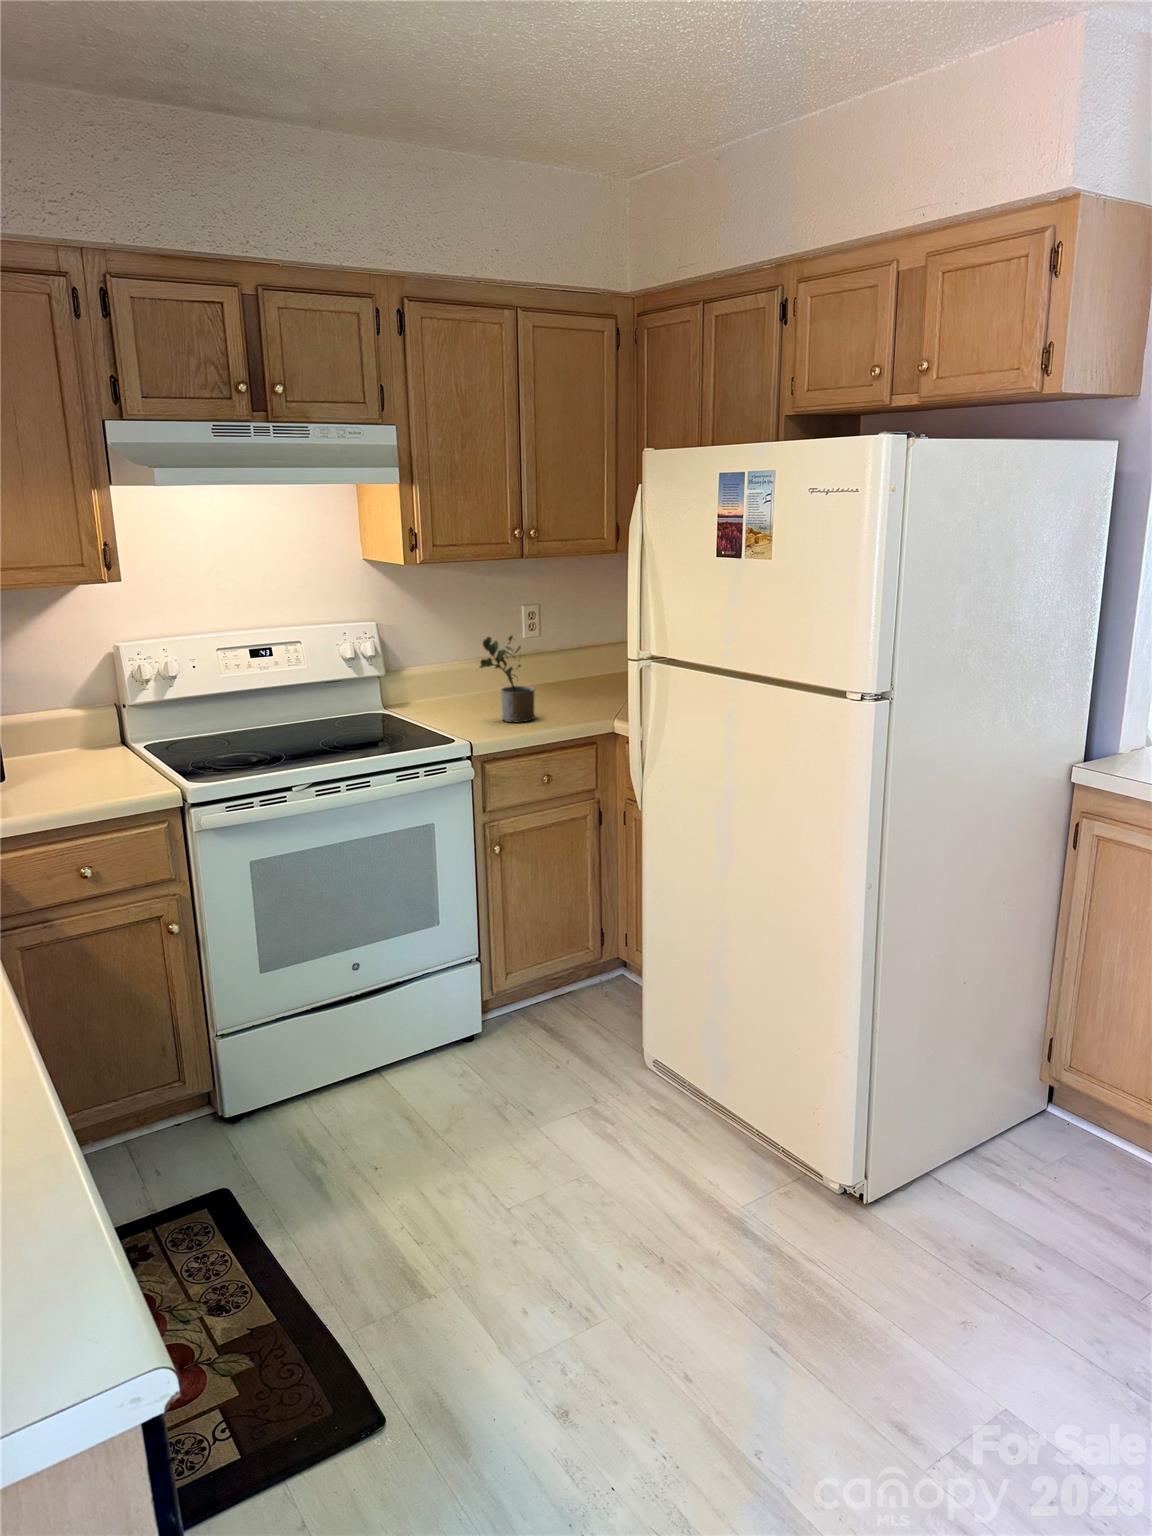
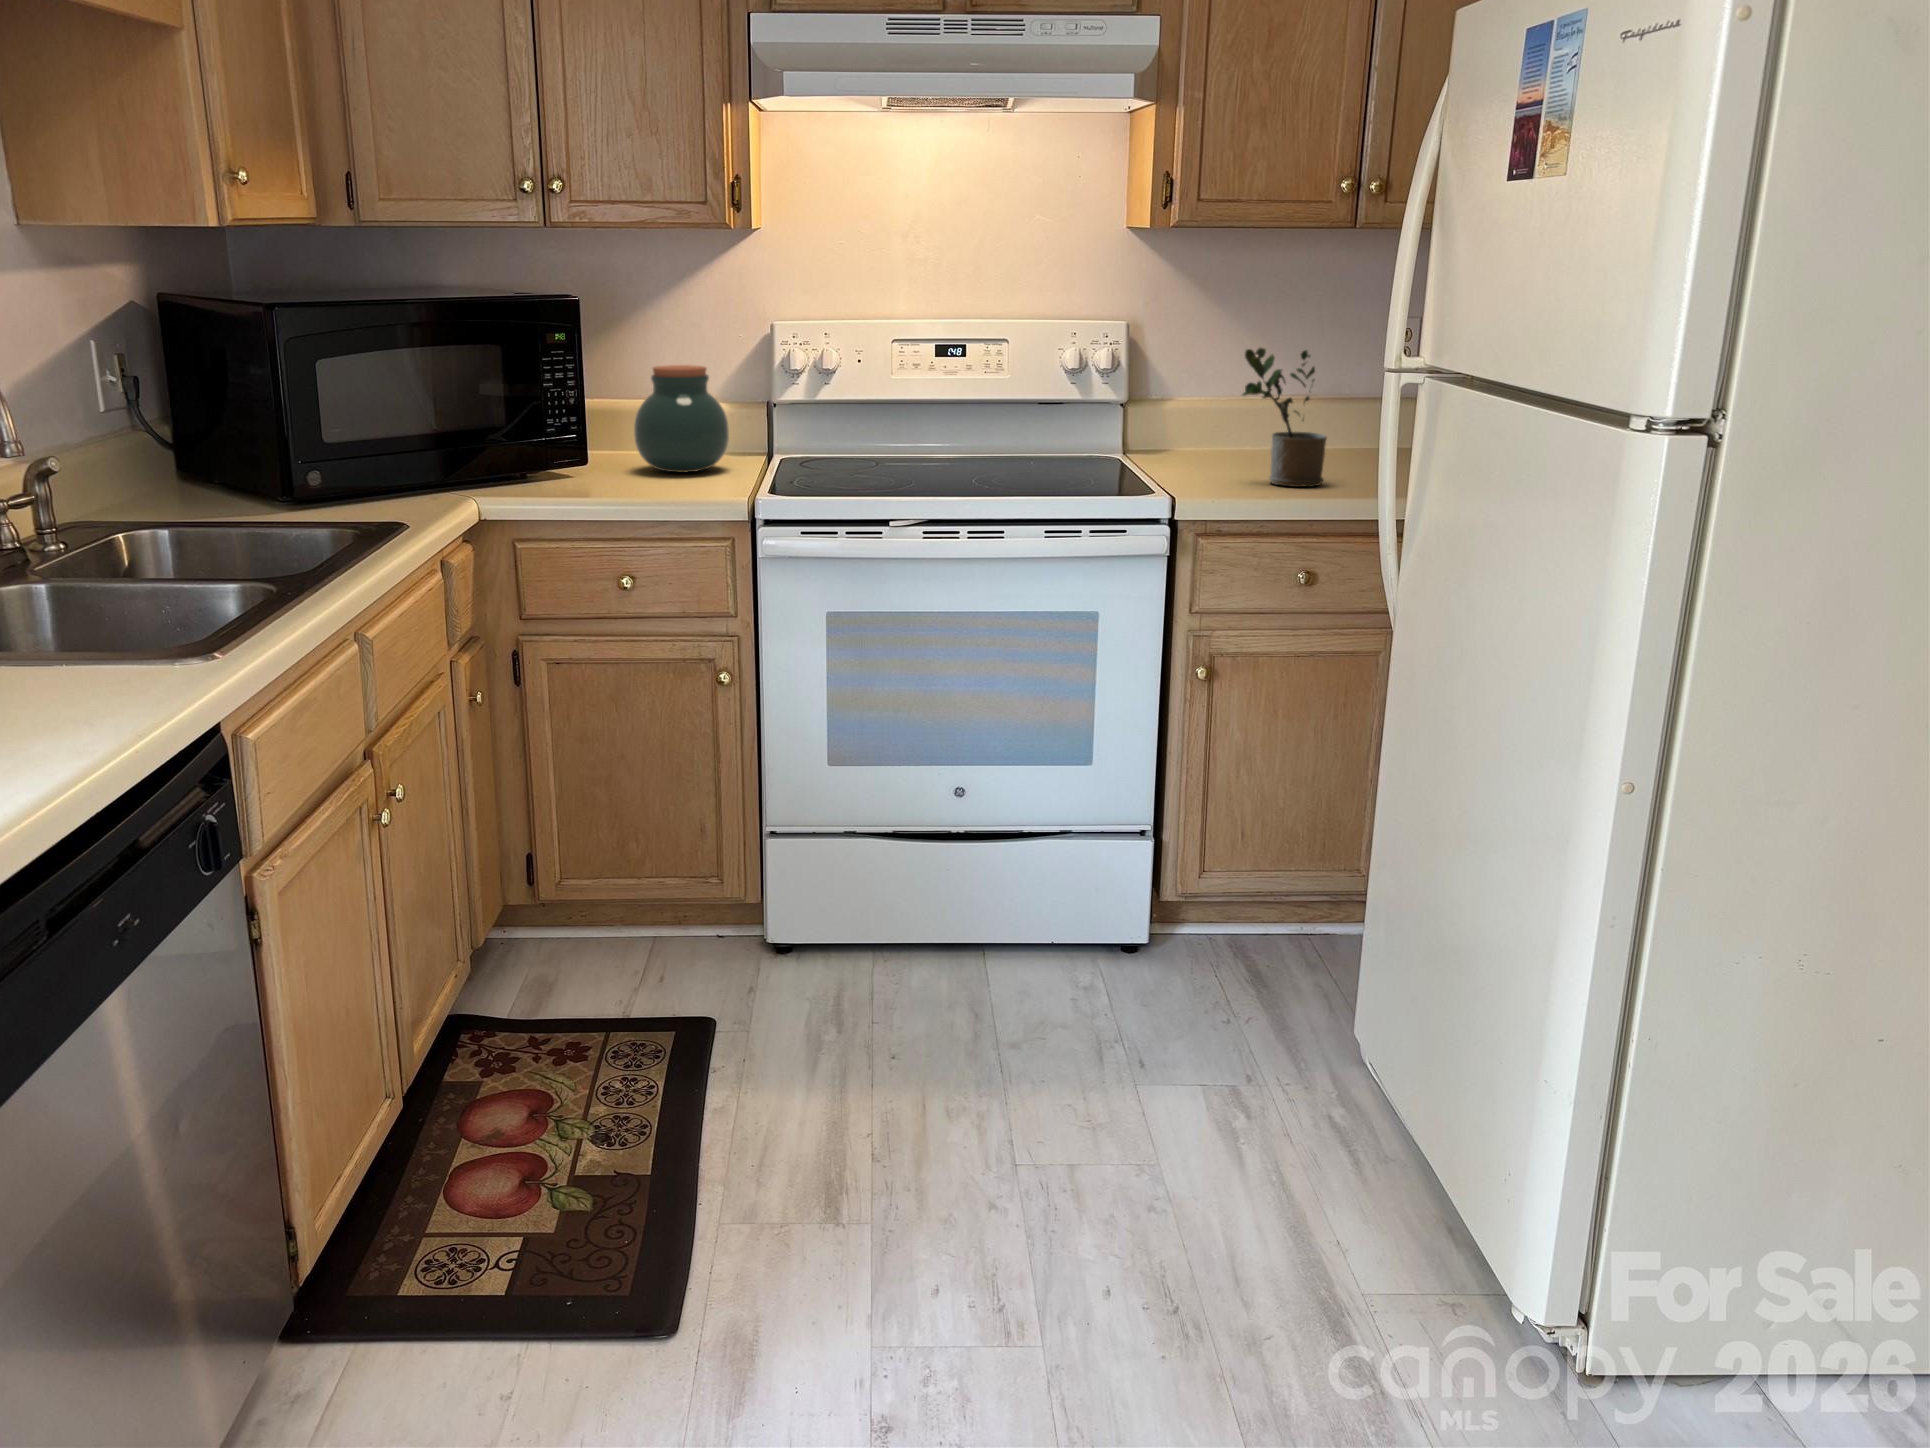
jar: none [38,689,119,775] -> present [634,365,729,472]

